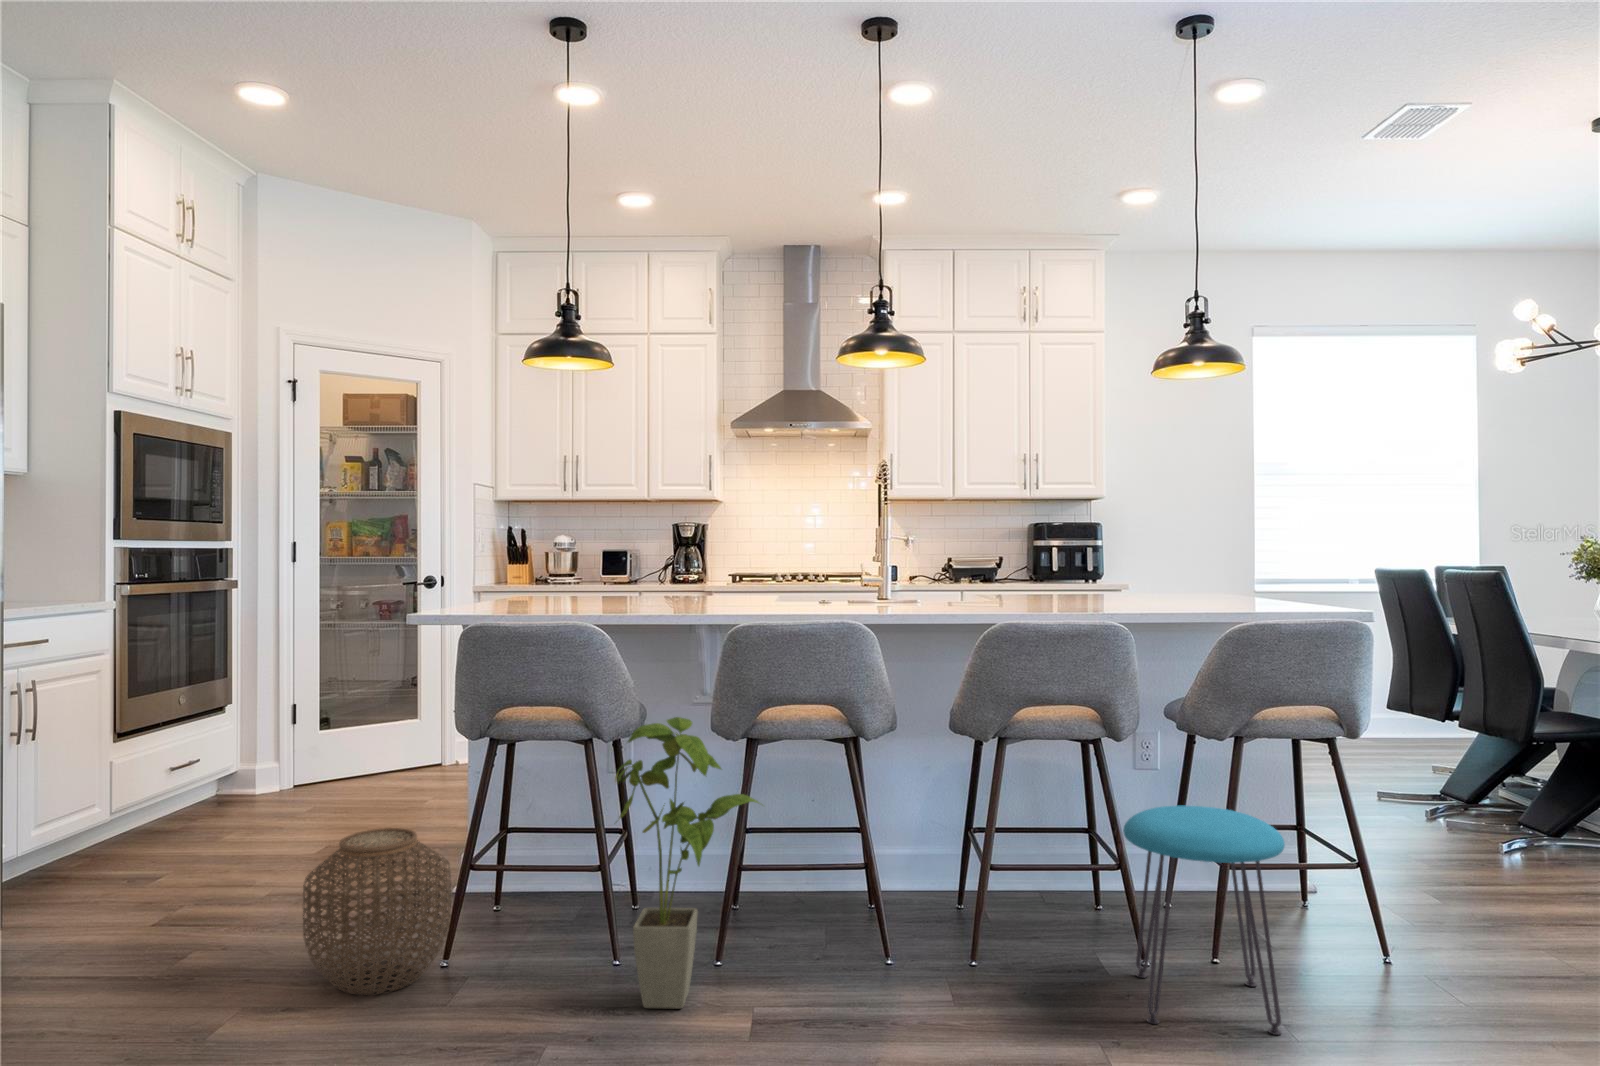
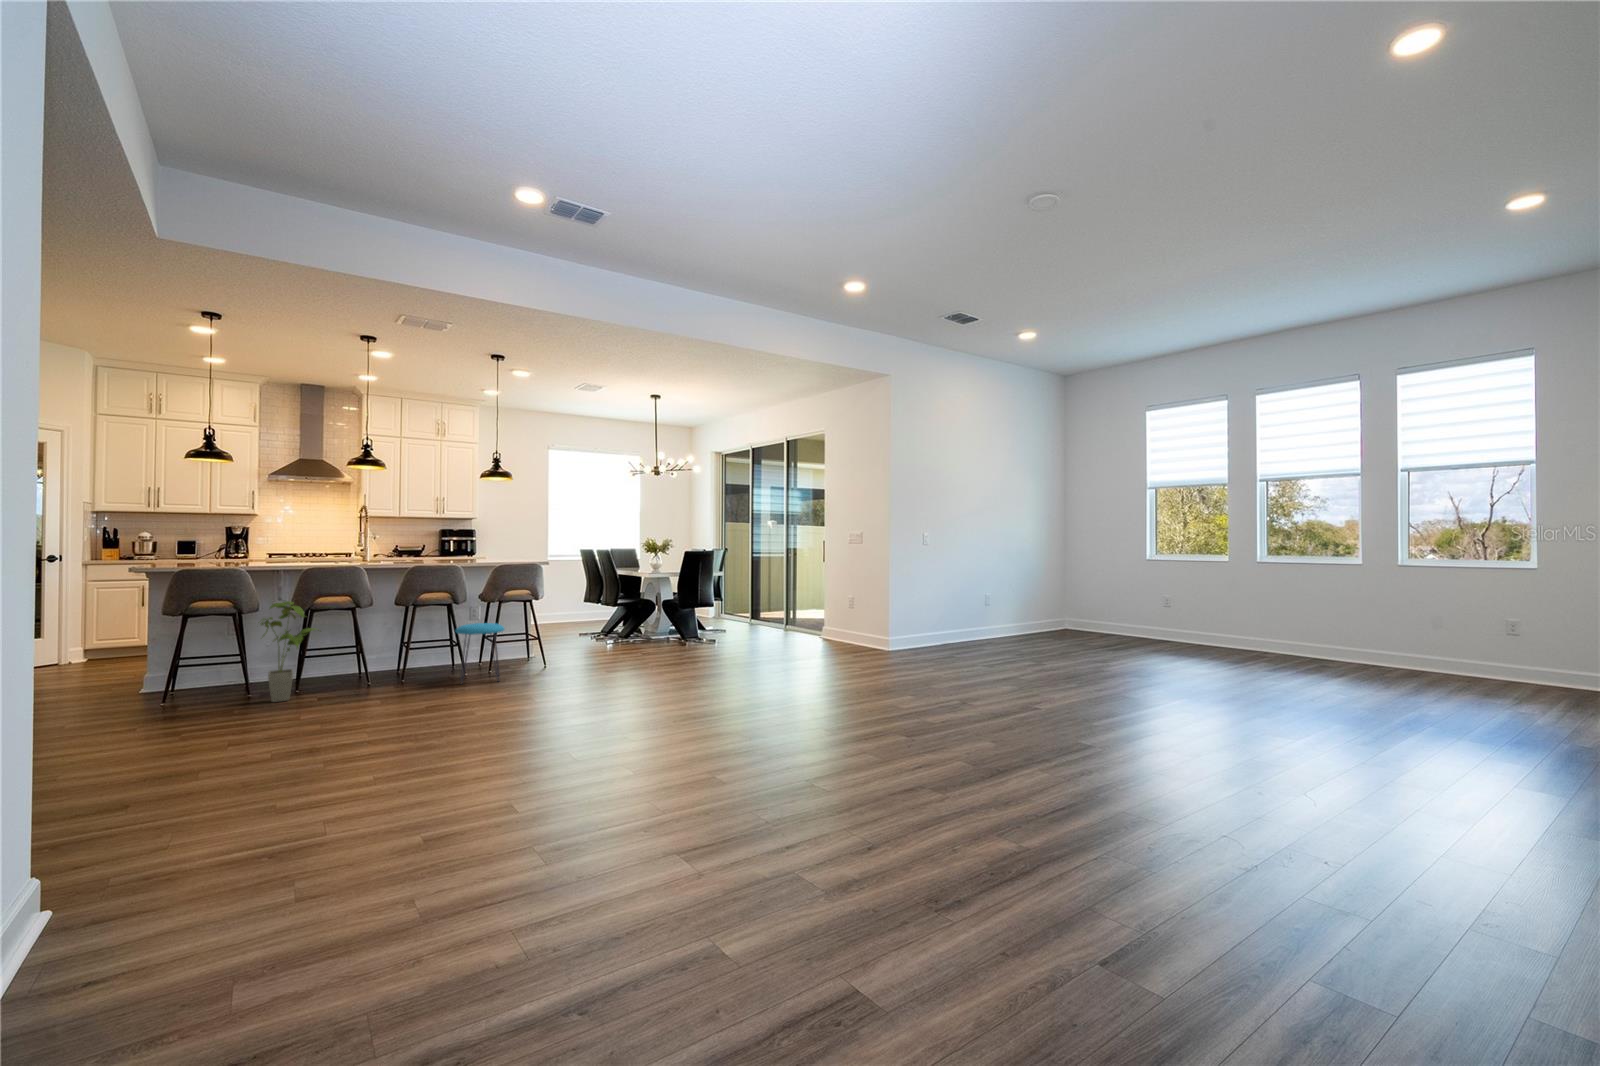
woven basket: present [303,828,451,995] -> none [99,654,173,715]

